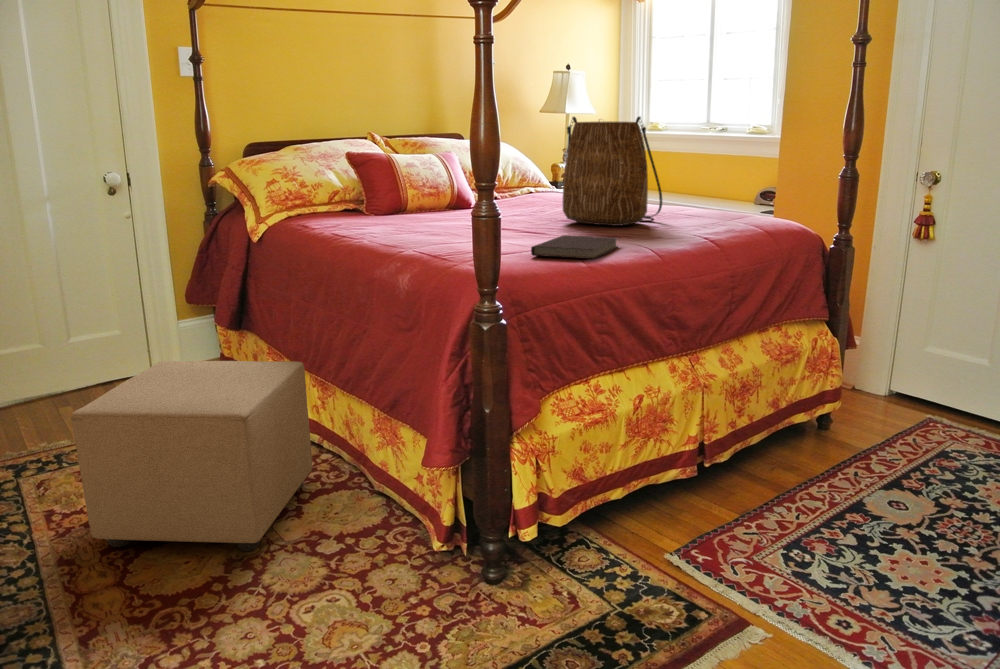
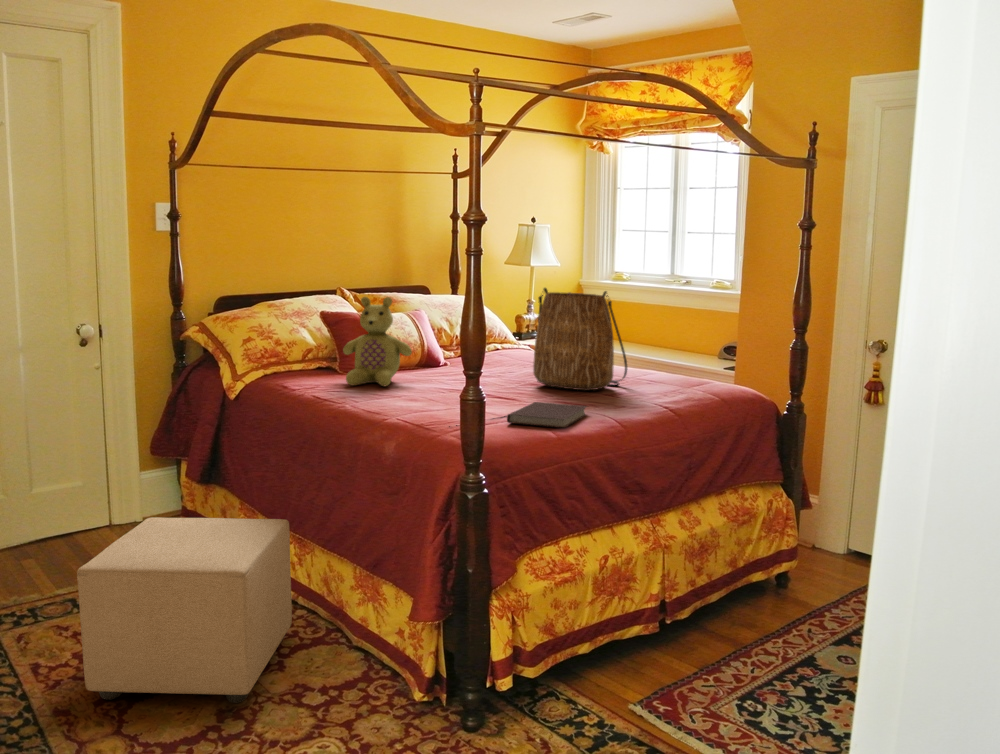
stuffed bear: none [365,132,436,226] -> present [343,297,412,386]

